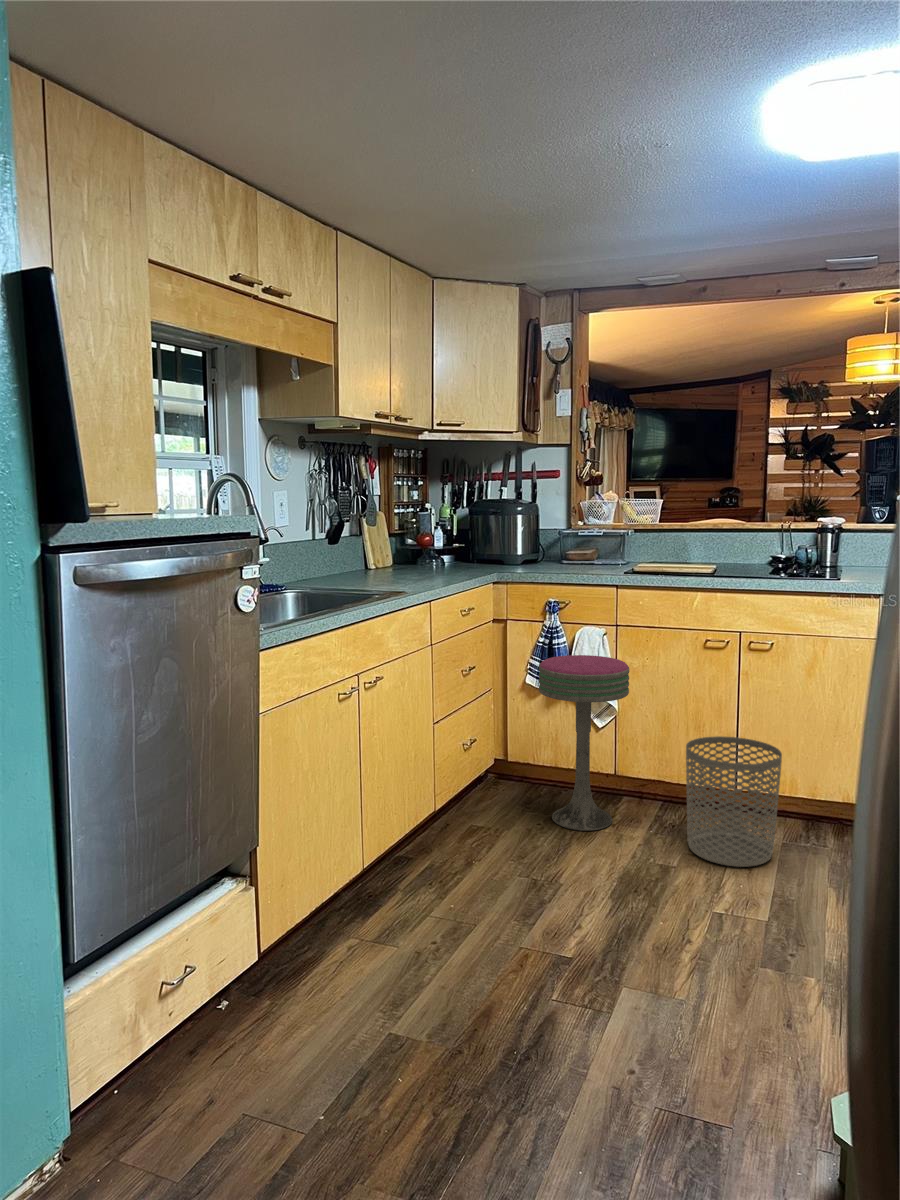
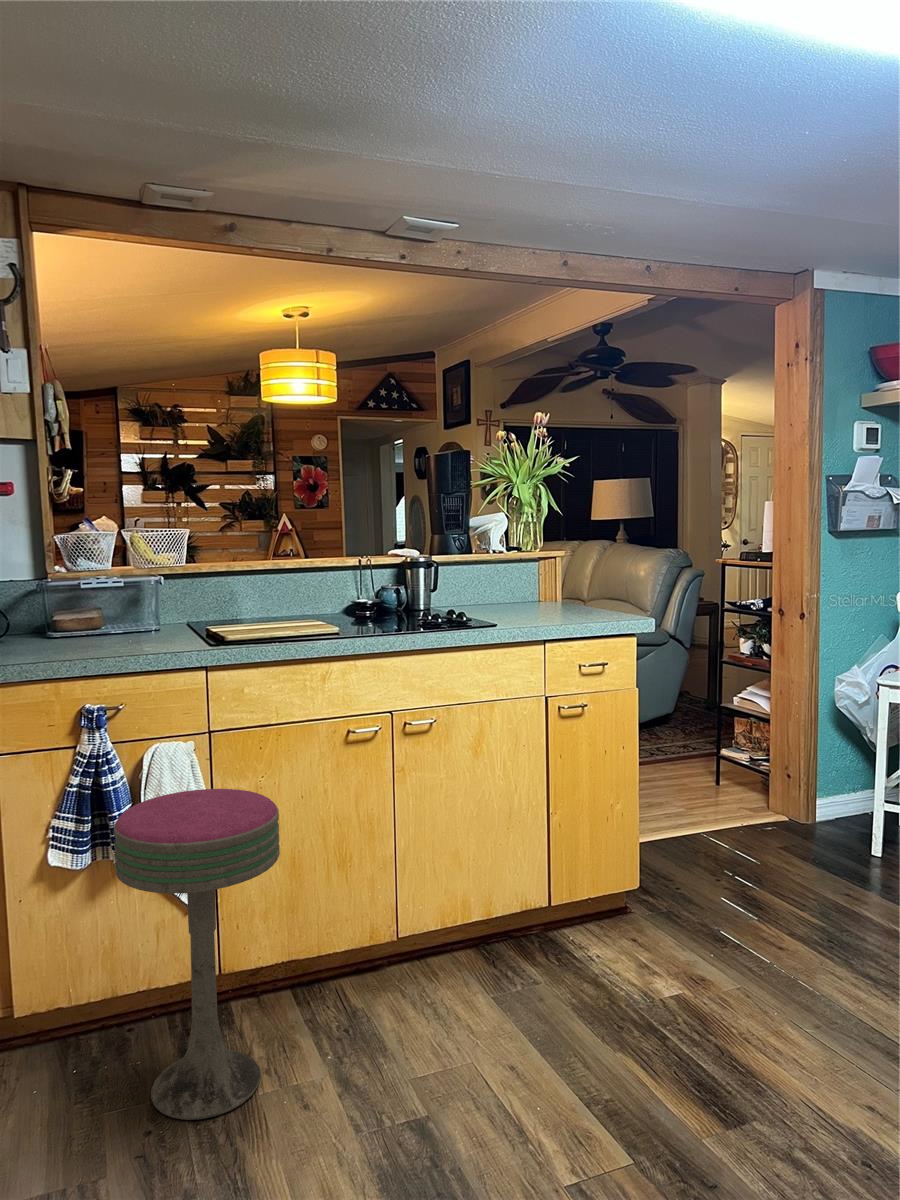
waste bin: present [686,736,782,867] -> none [380,864,513,1072]

